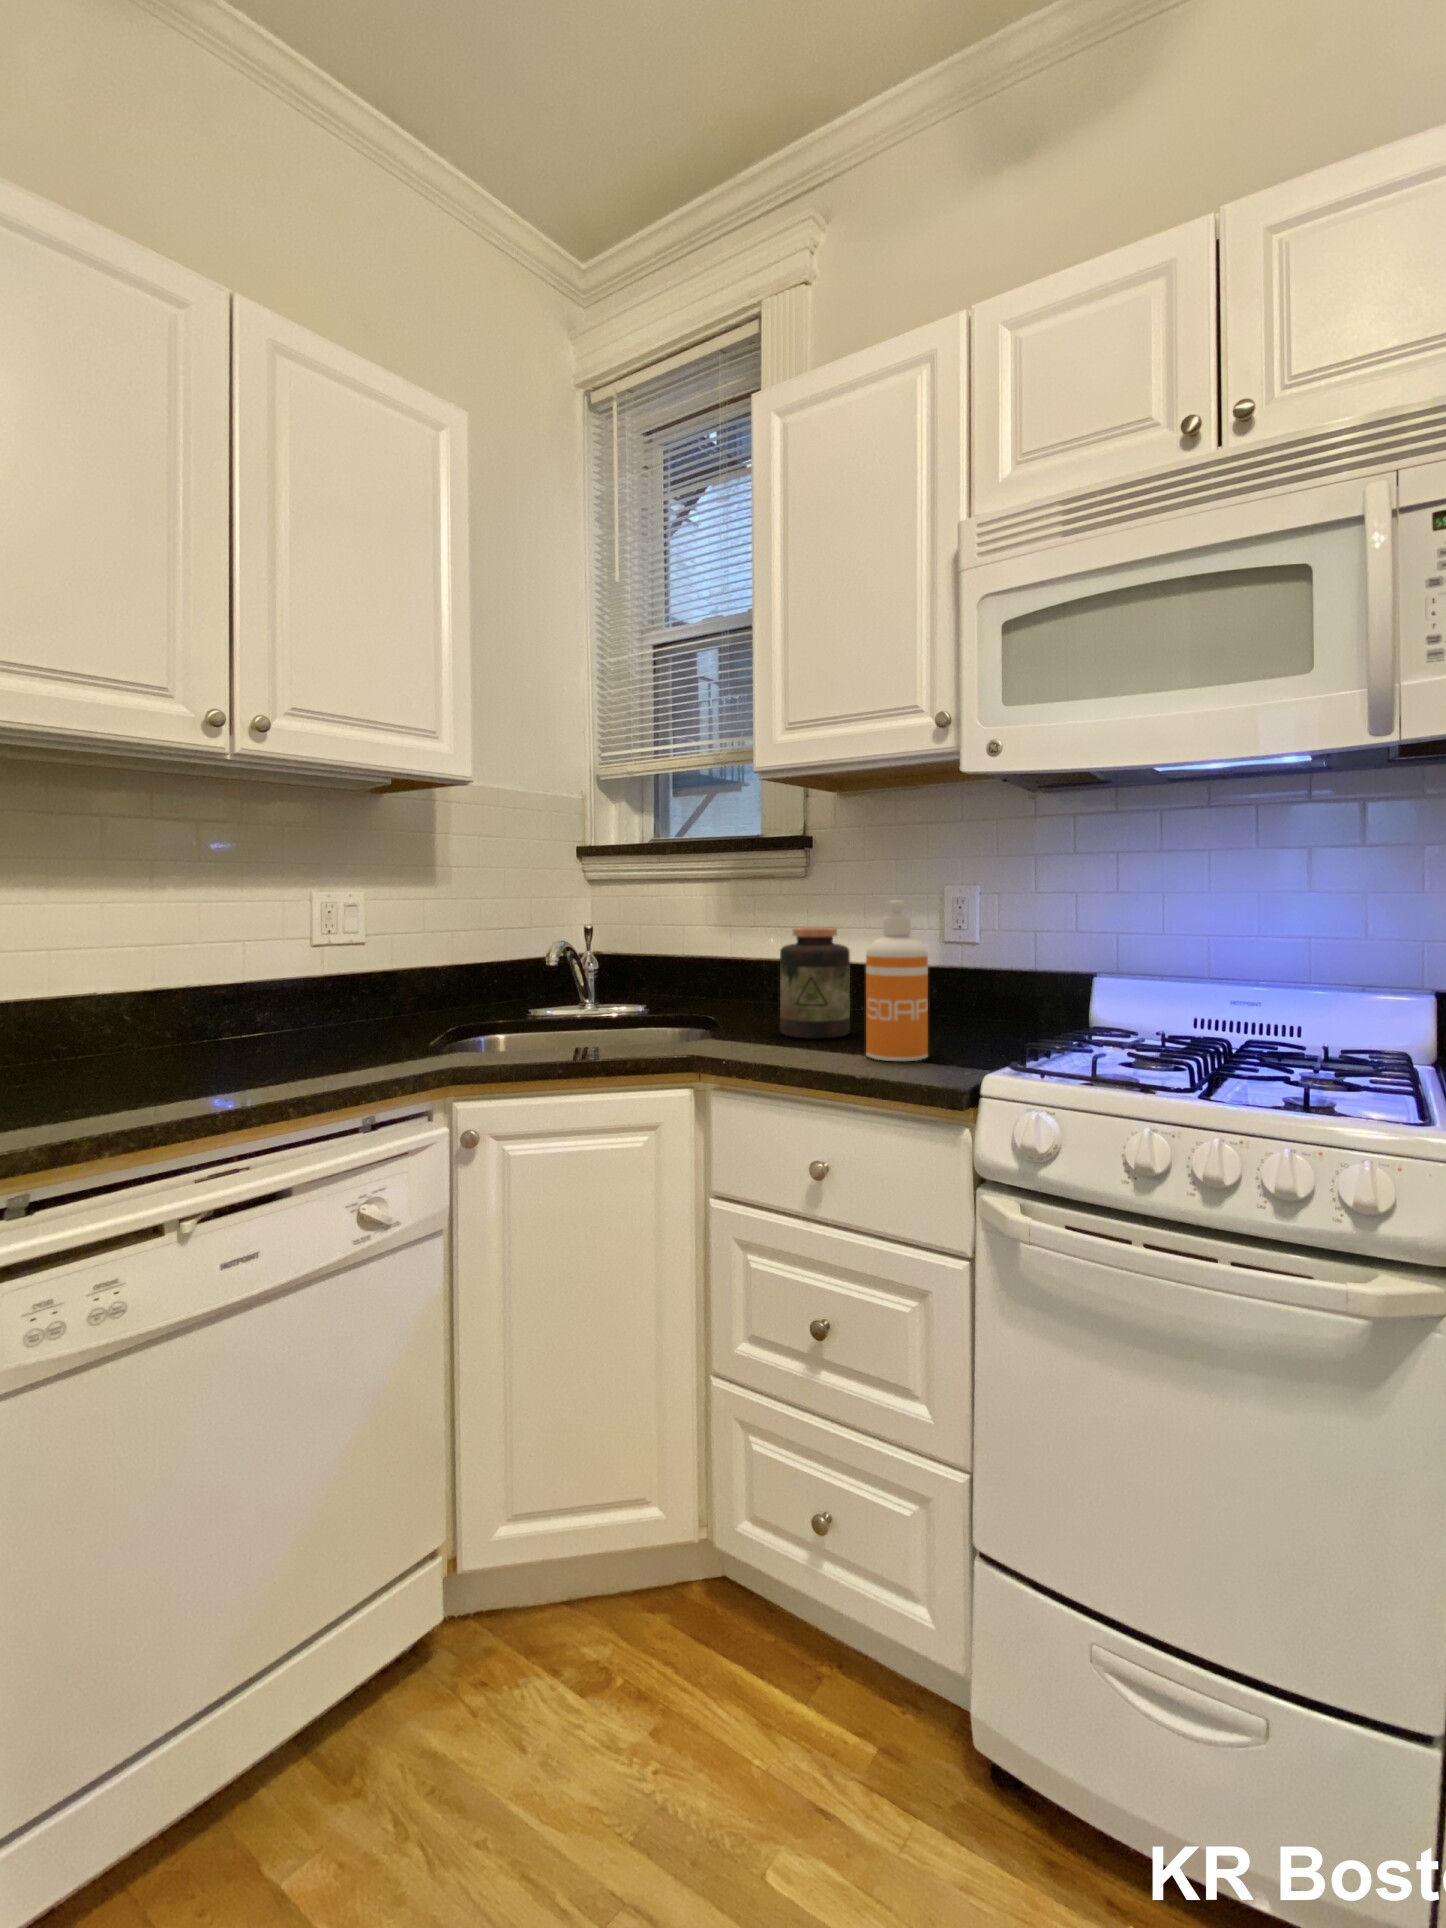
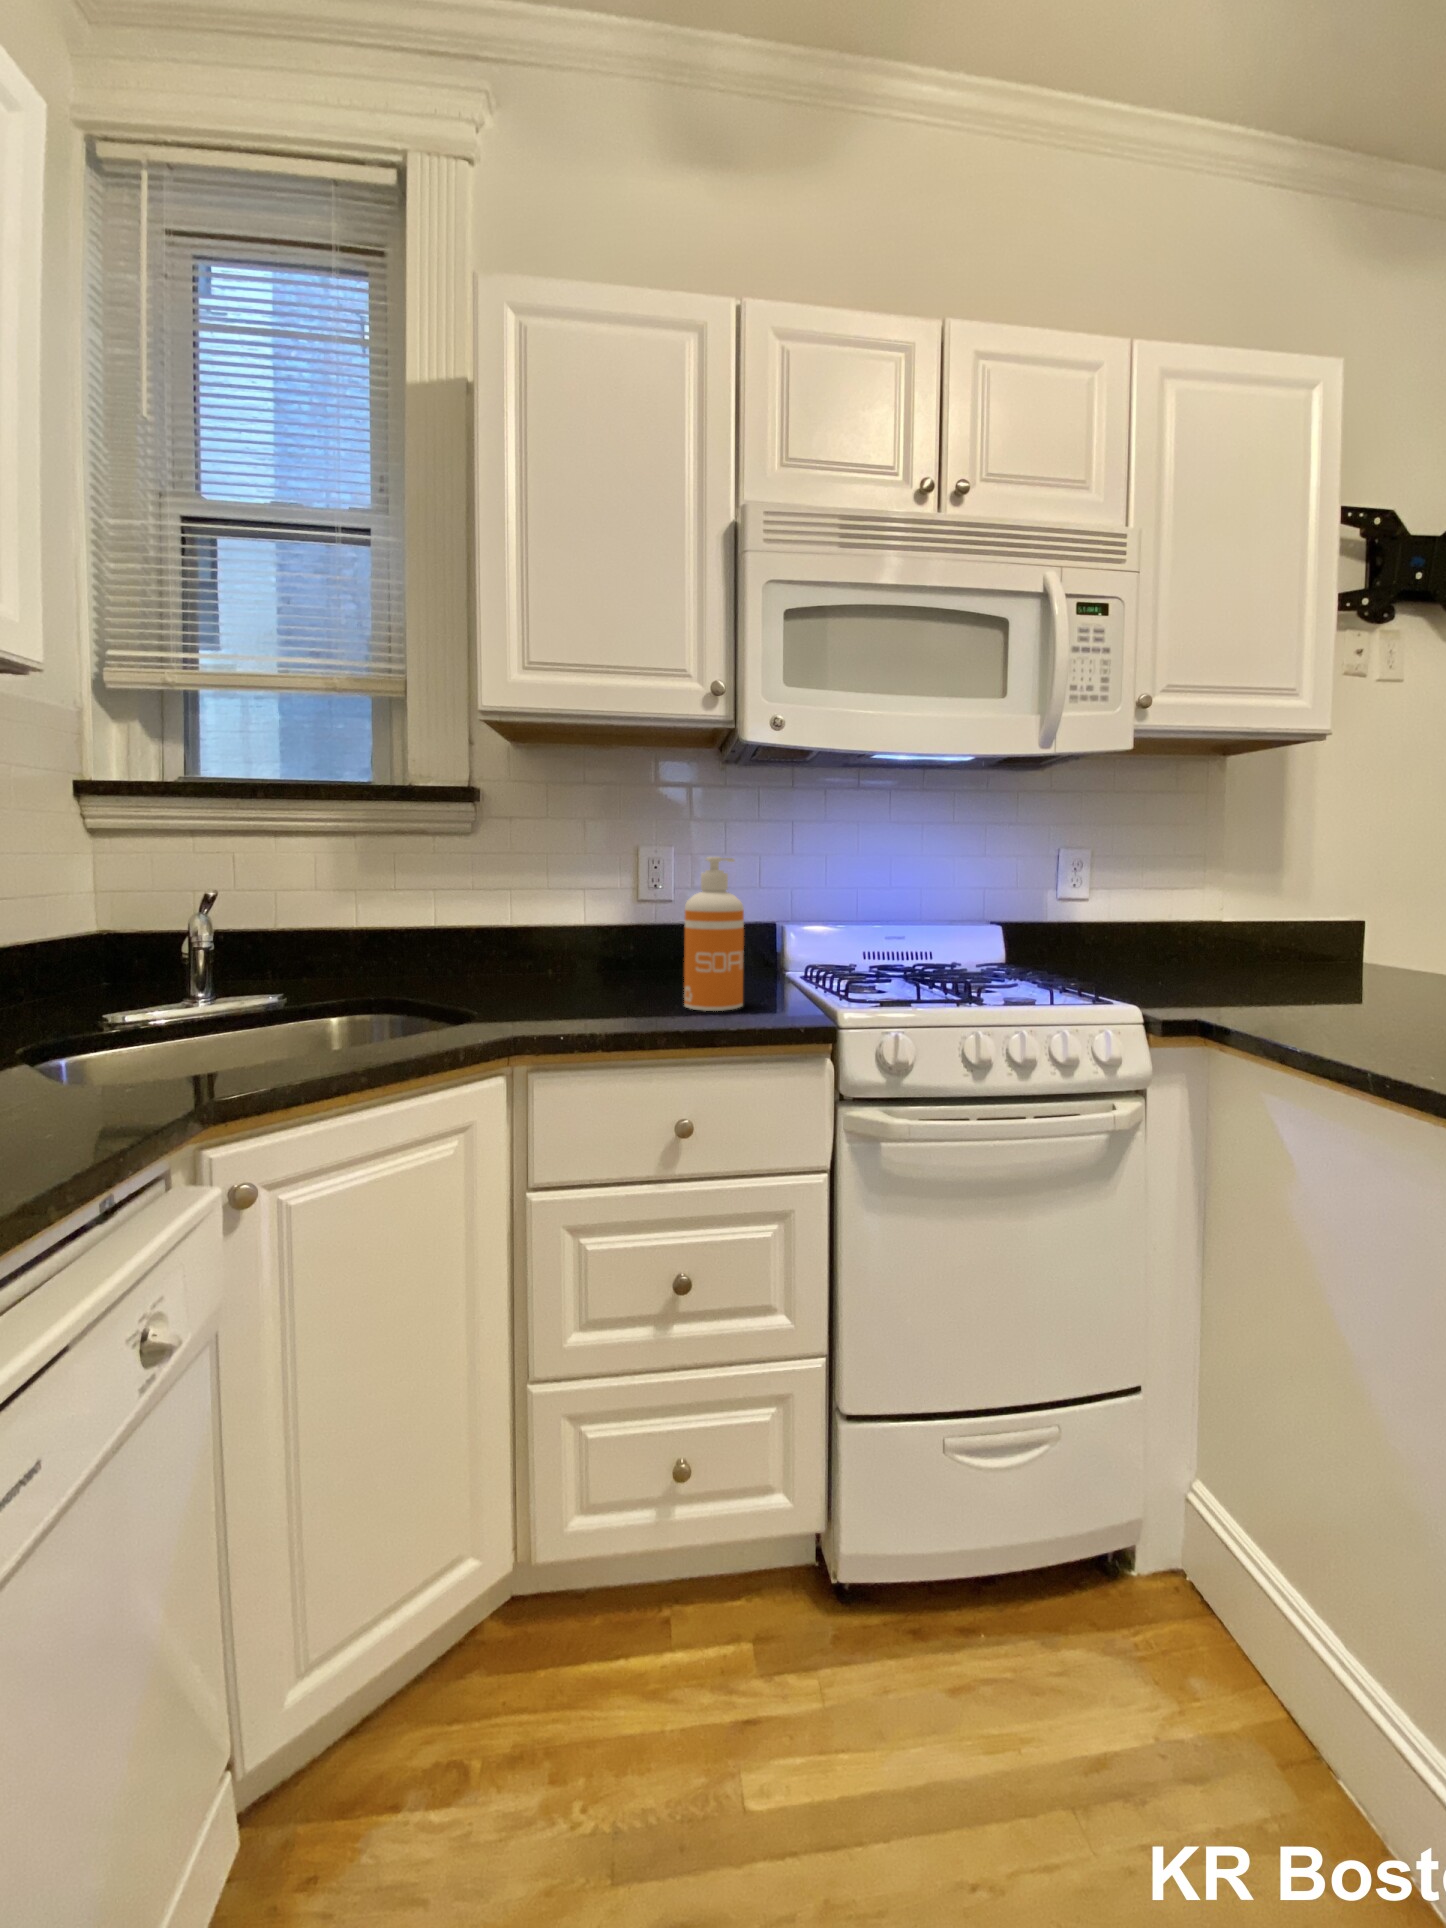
jar: present [780,927,850,1039] -> none [529,886,604,1003]

